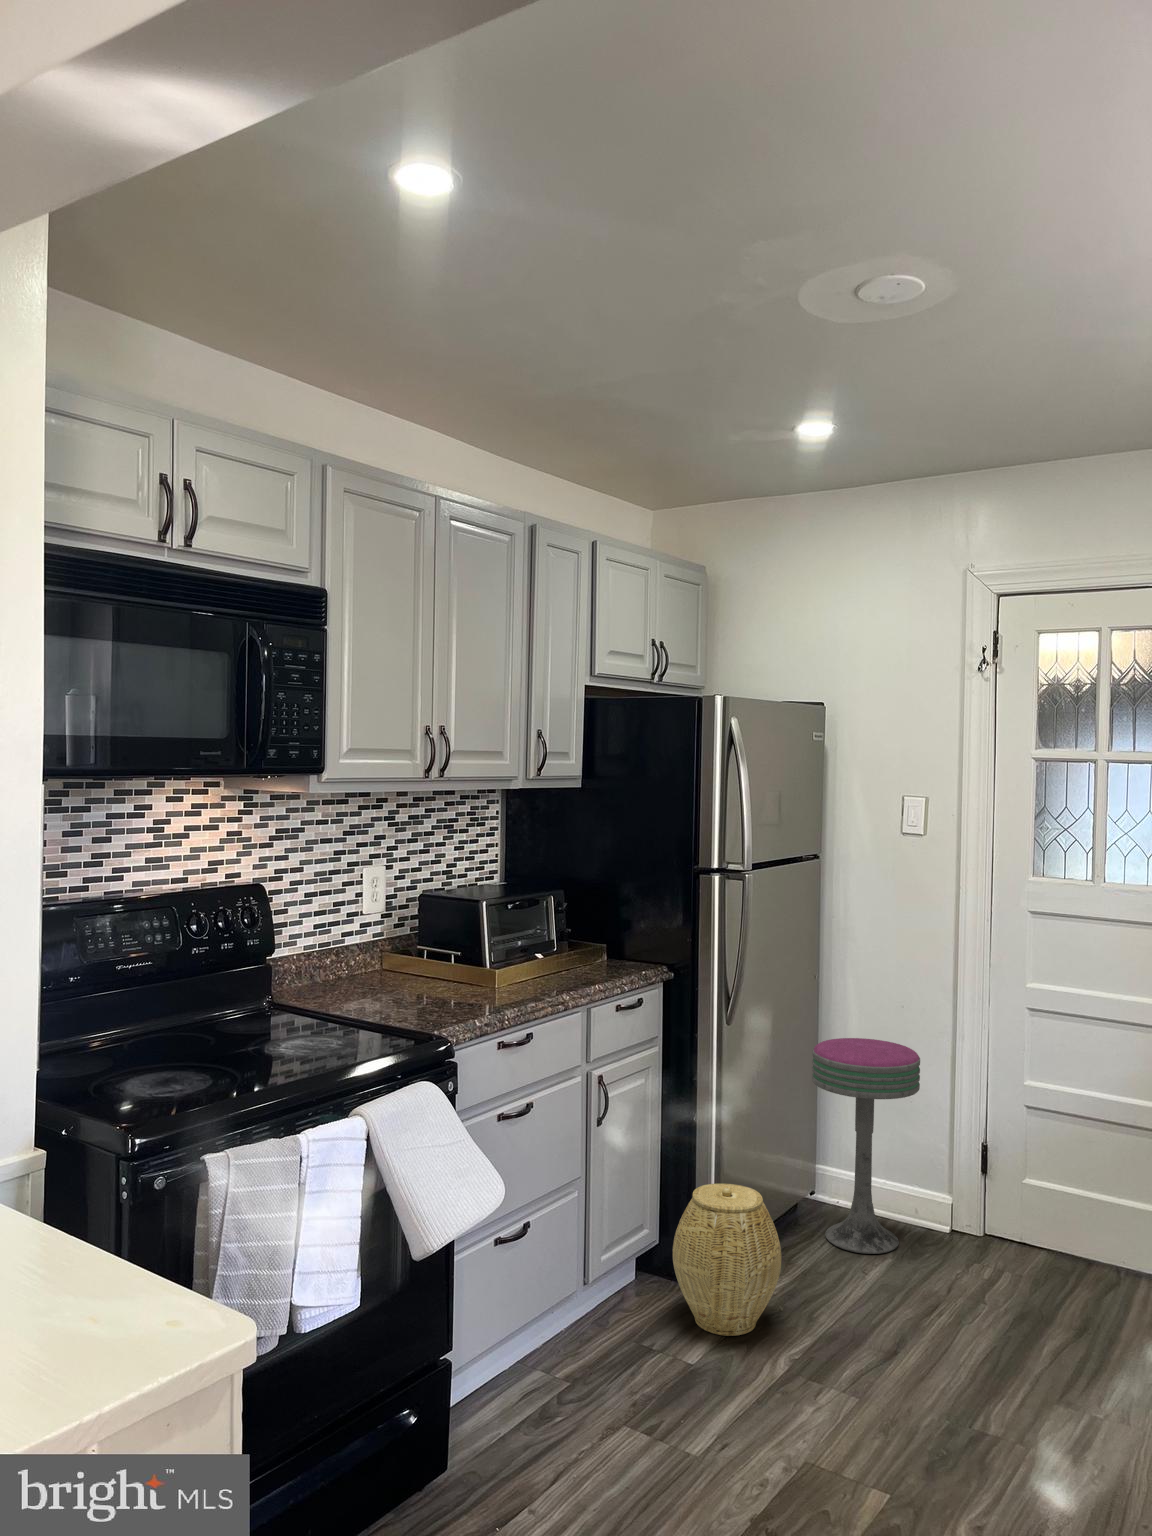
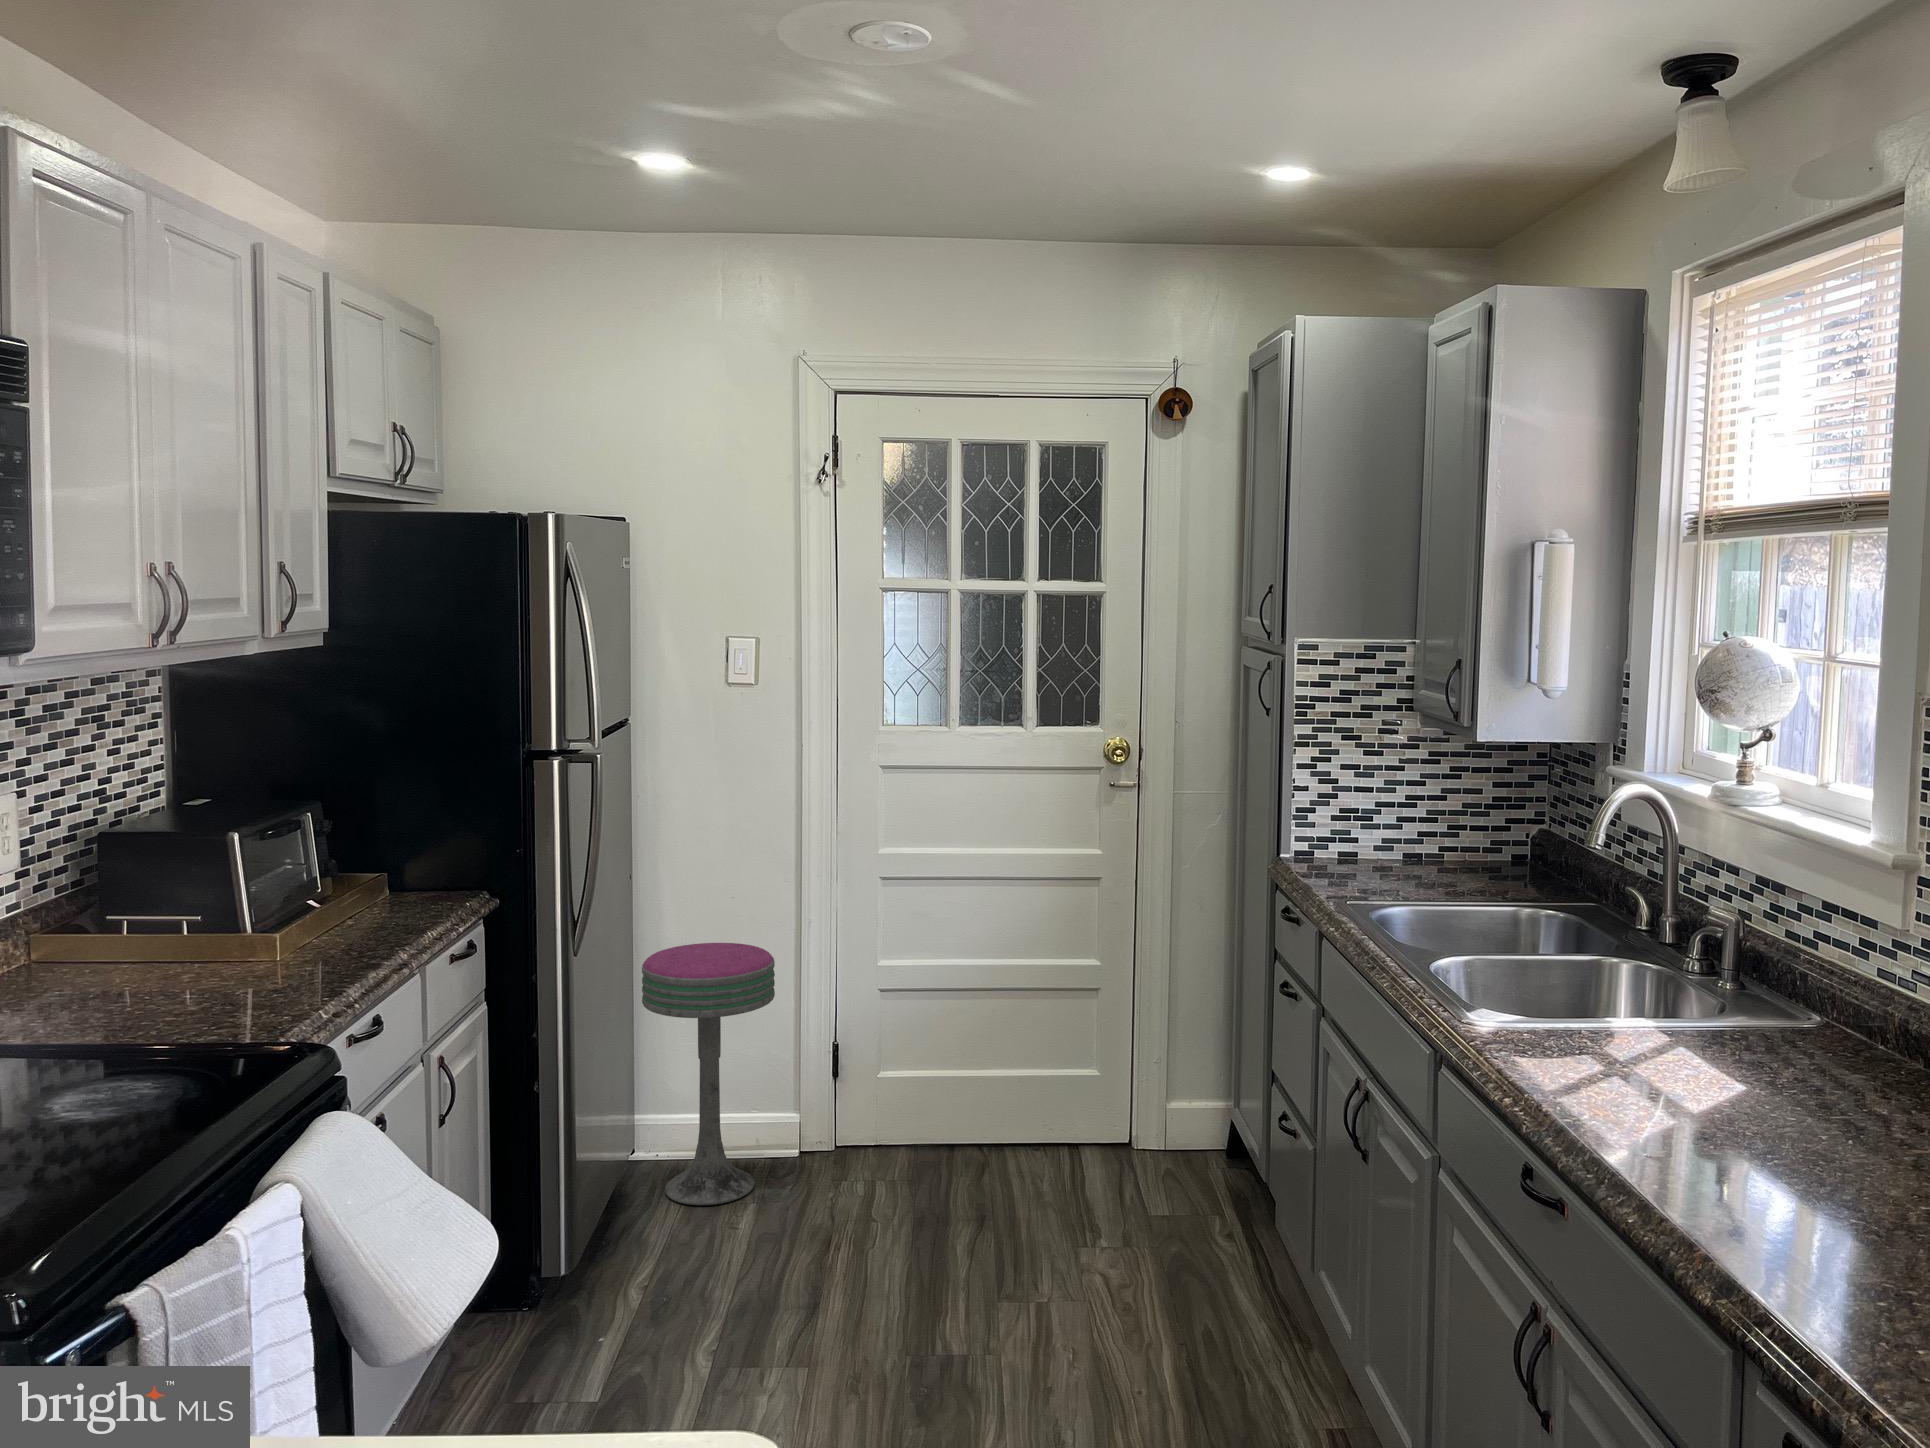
woven basket: present [673,1184,781,1336] -> none [534,1160,680,1358]

